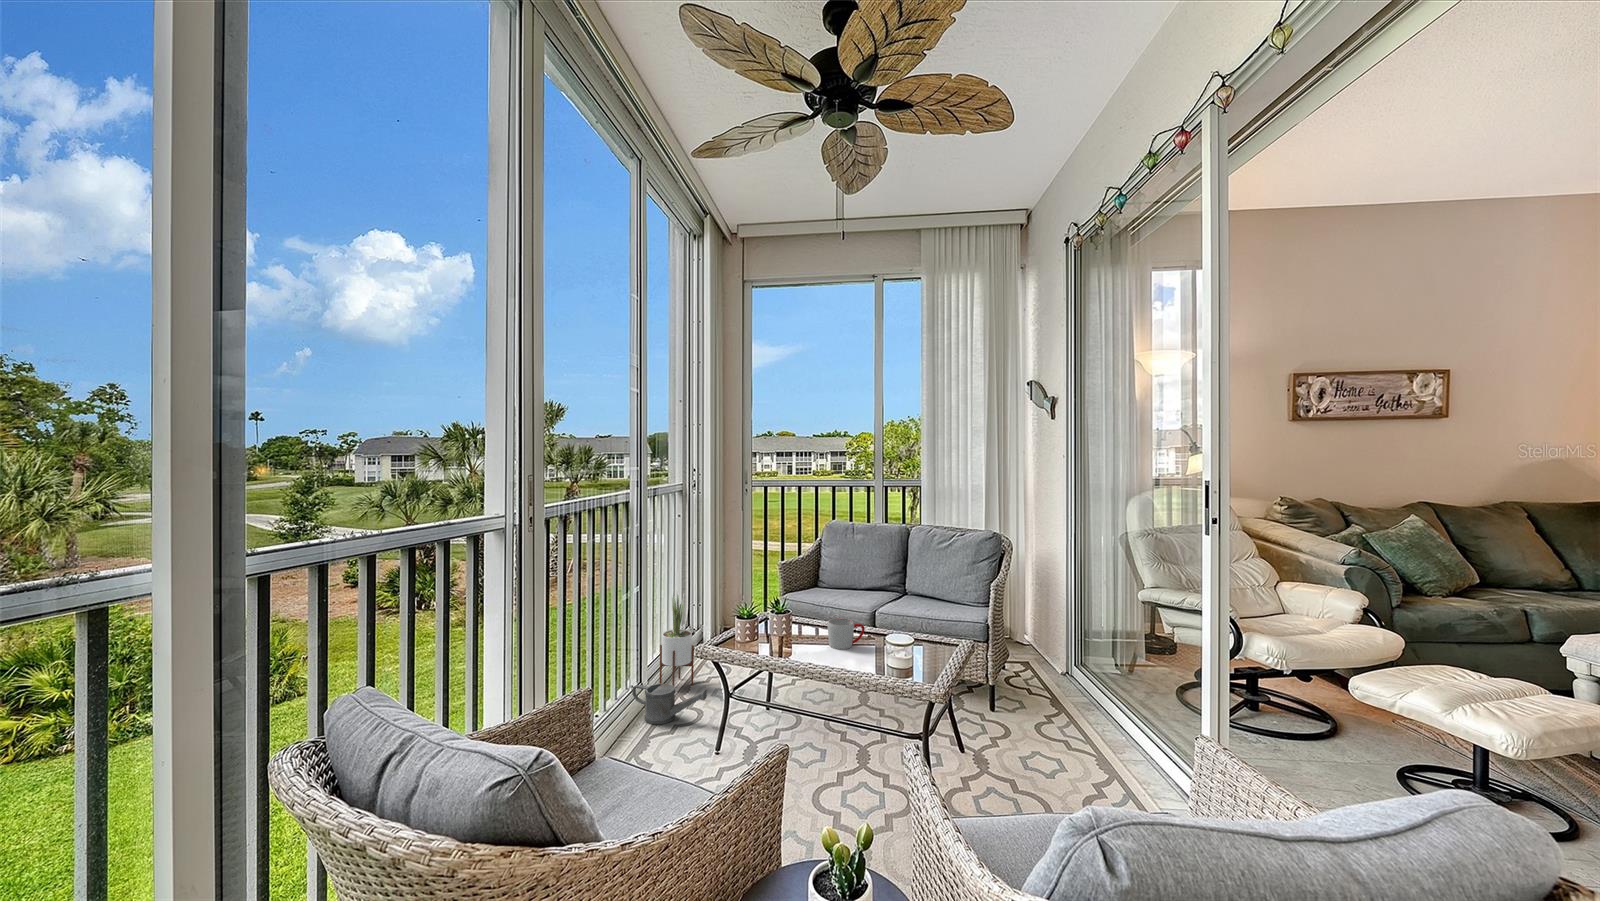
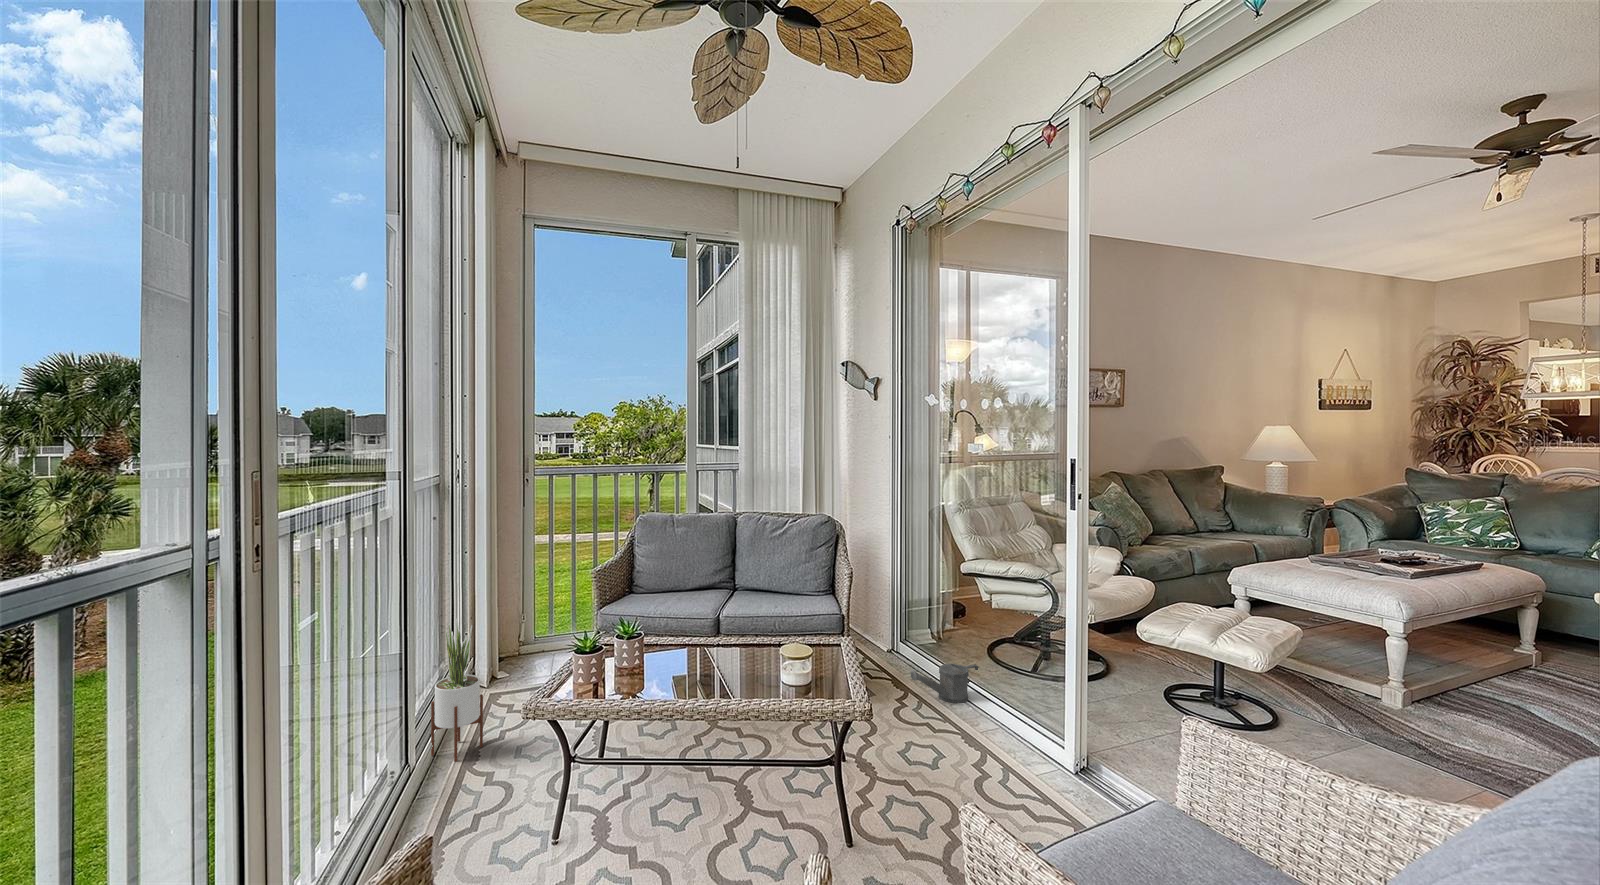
mug: present [828,618,865,649] -> none [688,634,731,673]
watering can: present [632,684,707,724] -> present [911,664,979,703]

